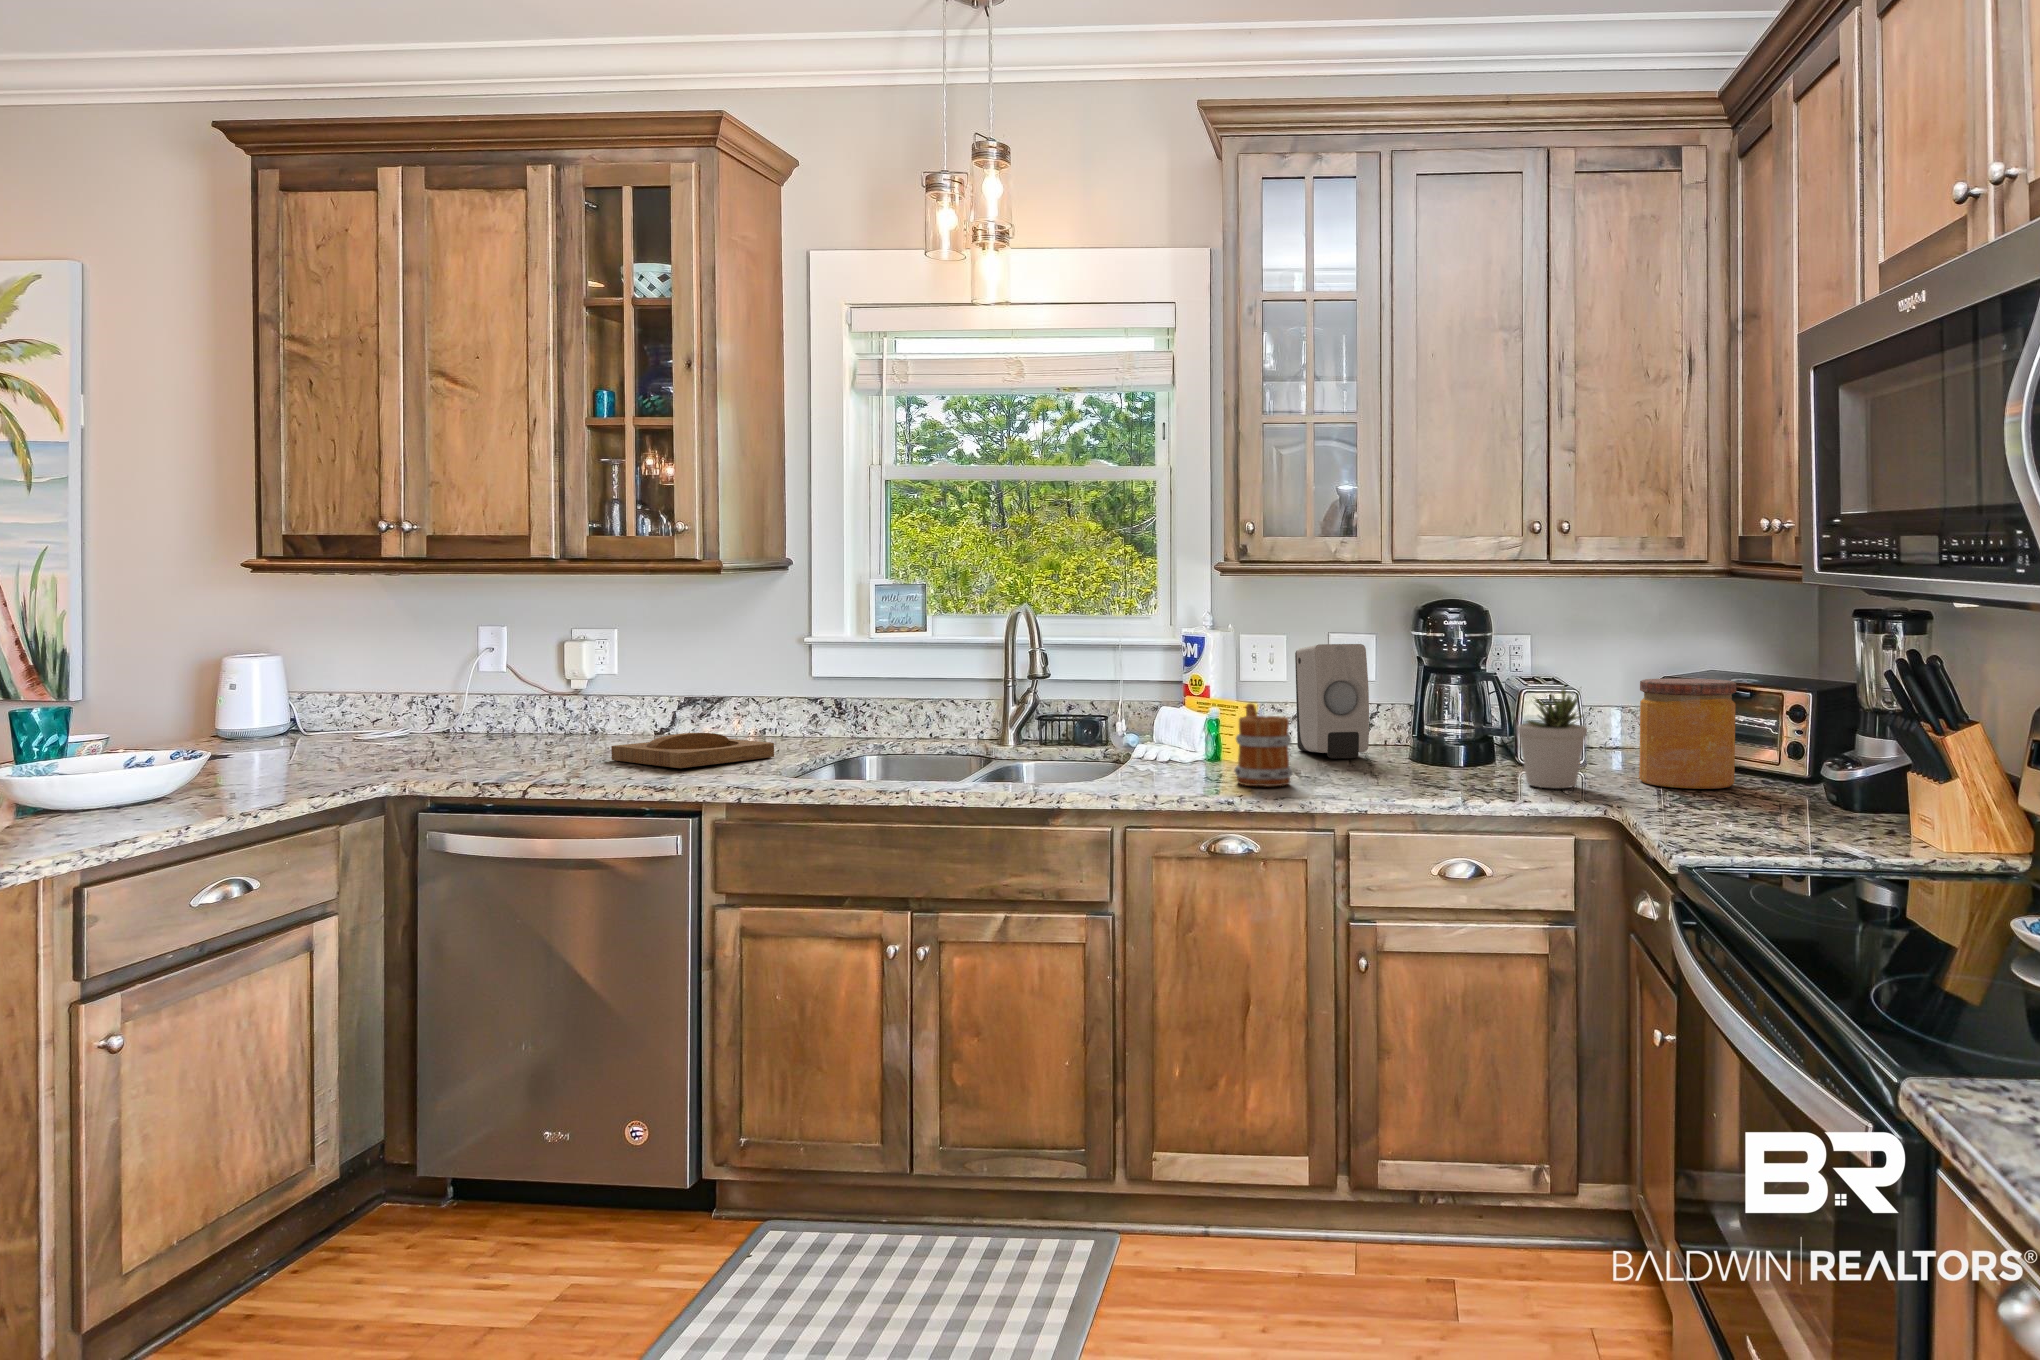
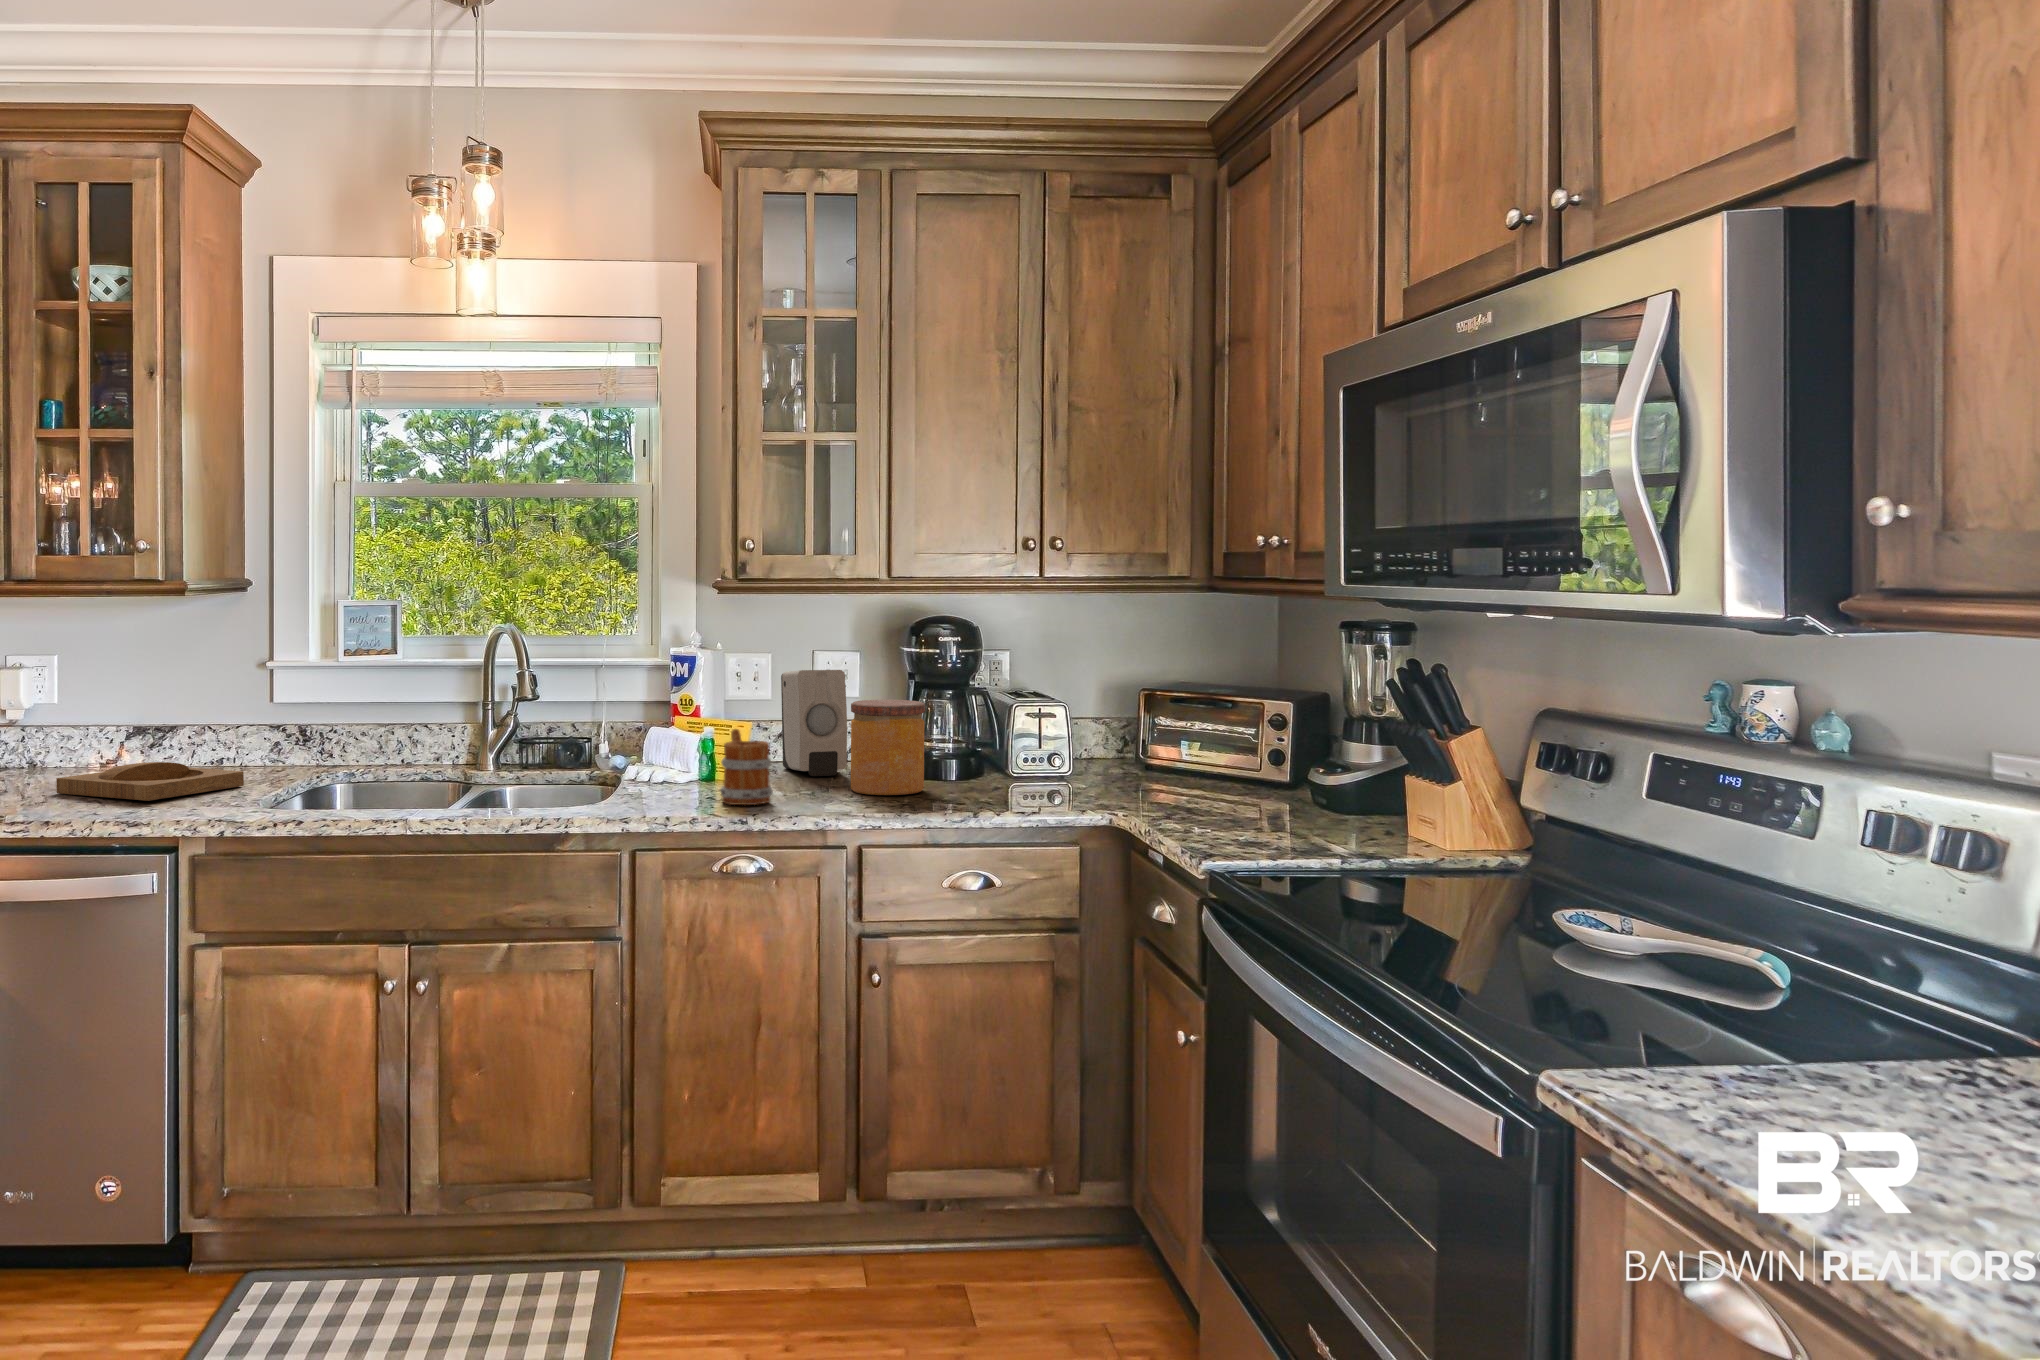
jar: present [1639,678,1736,789] -> present [851,700,925,795]
potted plant: present [1517,689,1587,788] -> none [967,711,1025,800]

